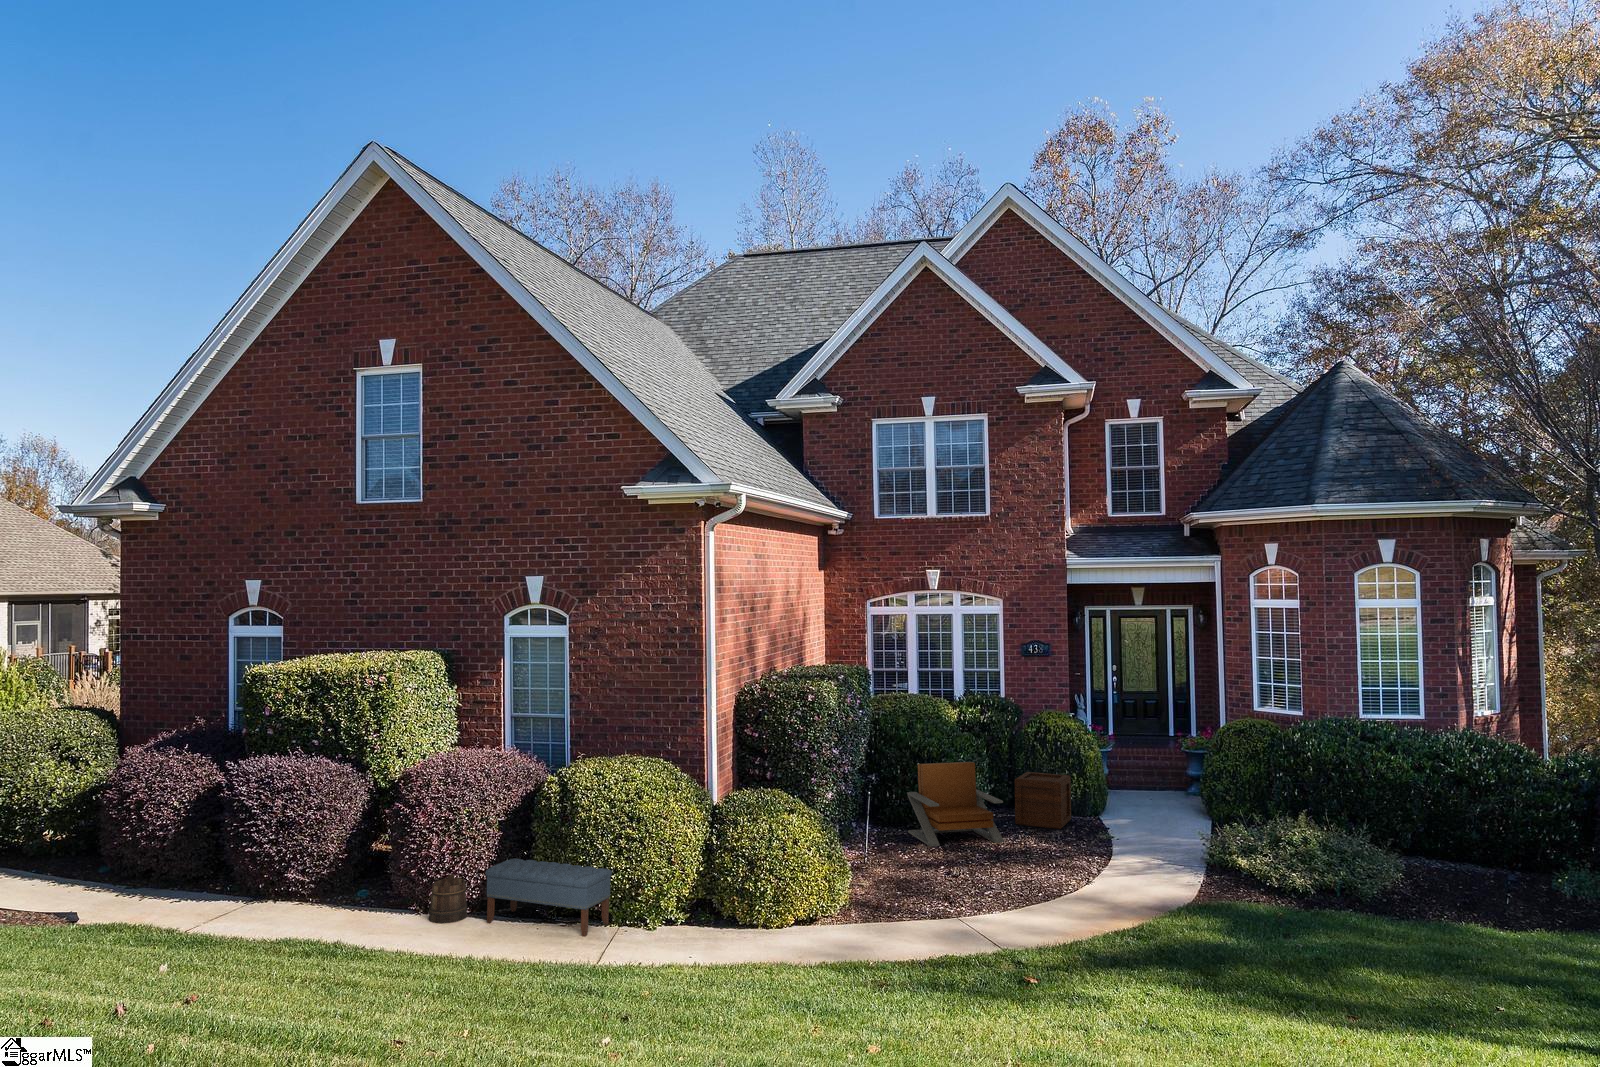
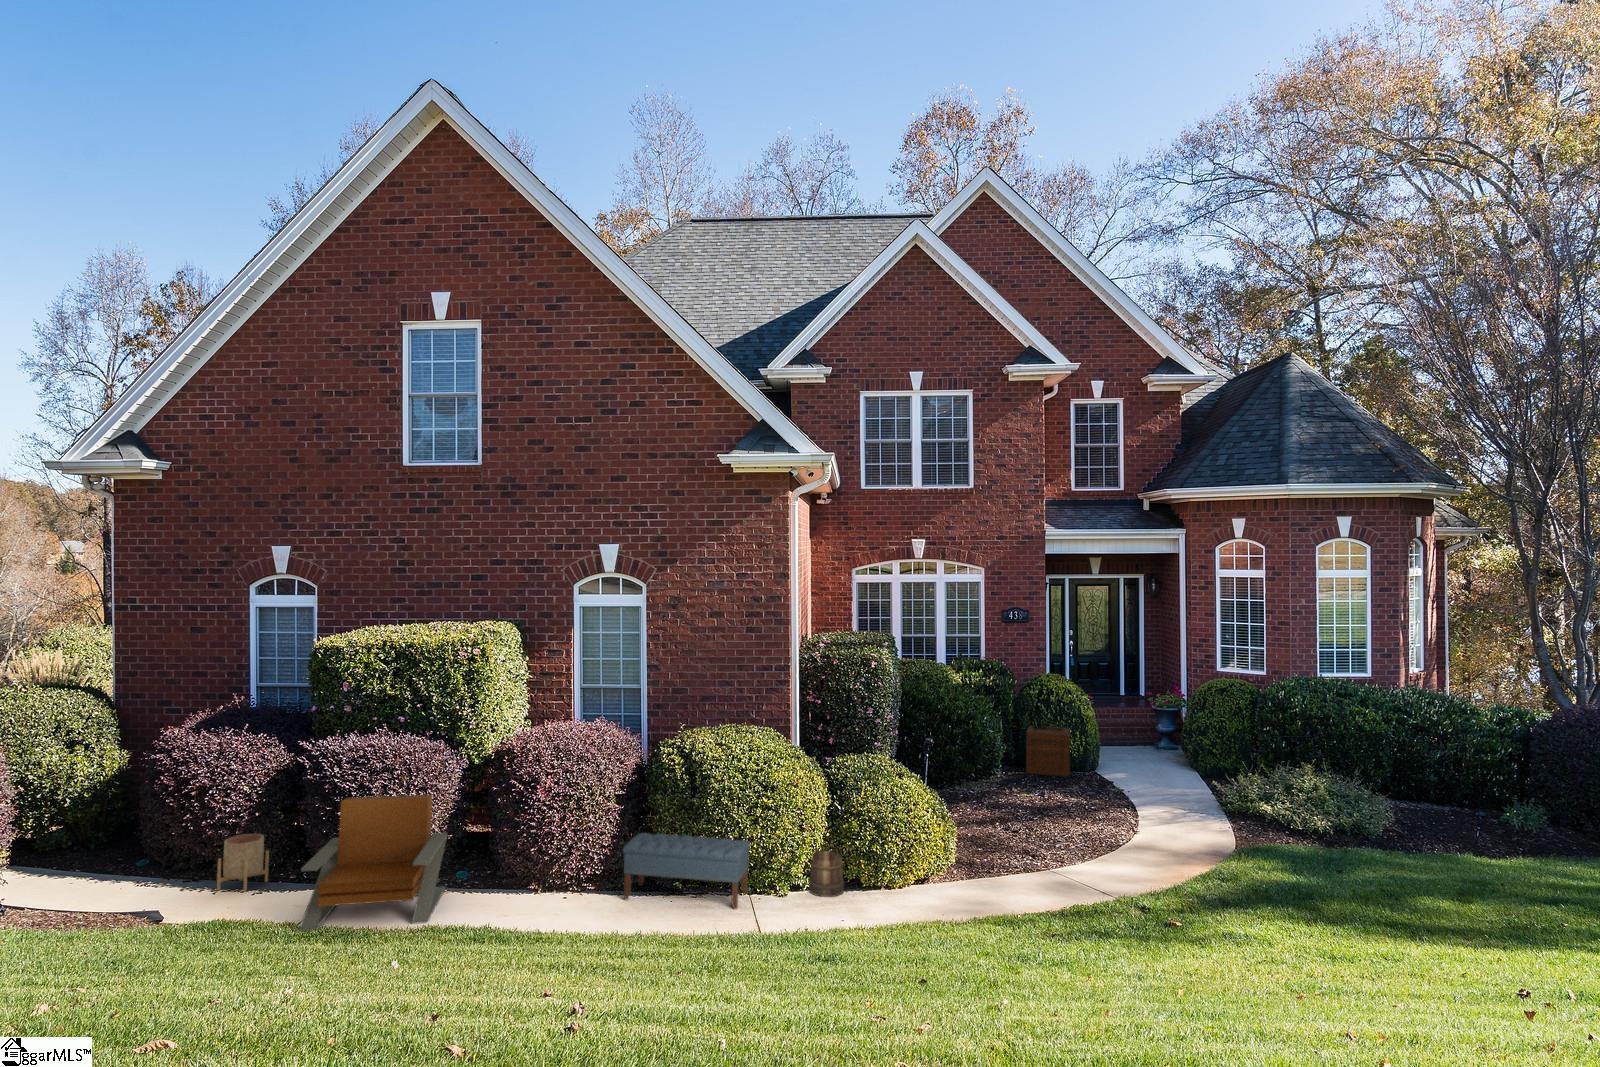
lounge chair: present [907,762,1004,846] -> present [299,794,447,931]
planter: none [142,847,191,900] -> present [217,834,269,893]
bucket: present [429,874,467,924] -> present [809,848,844,897]

